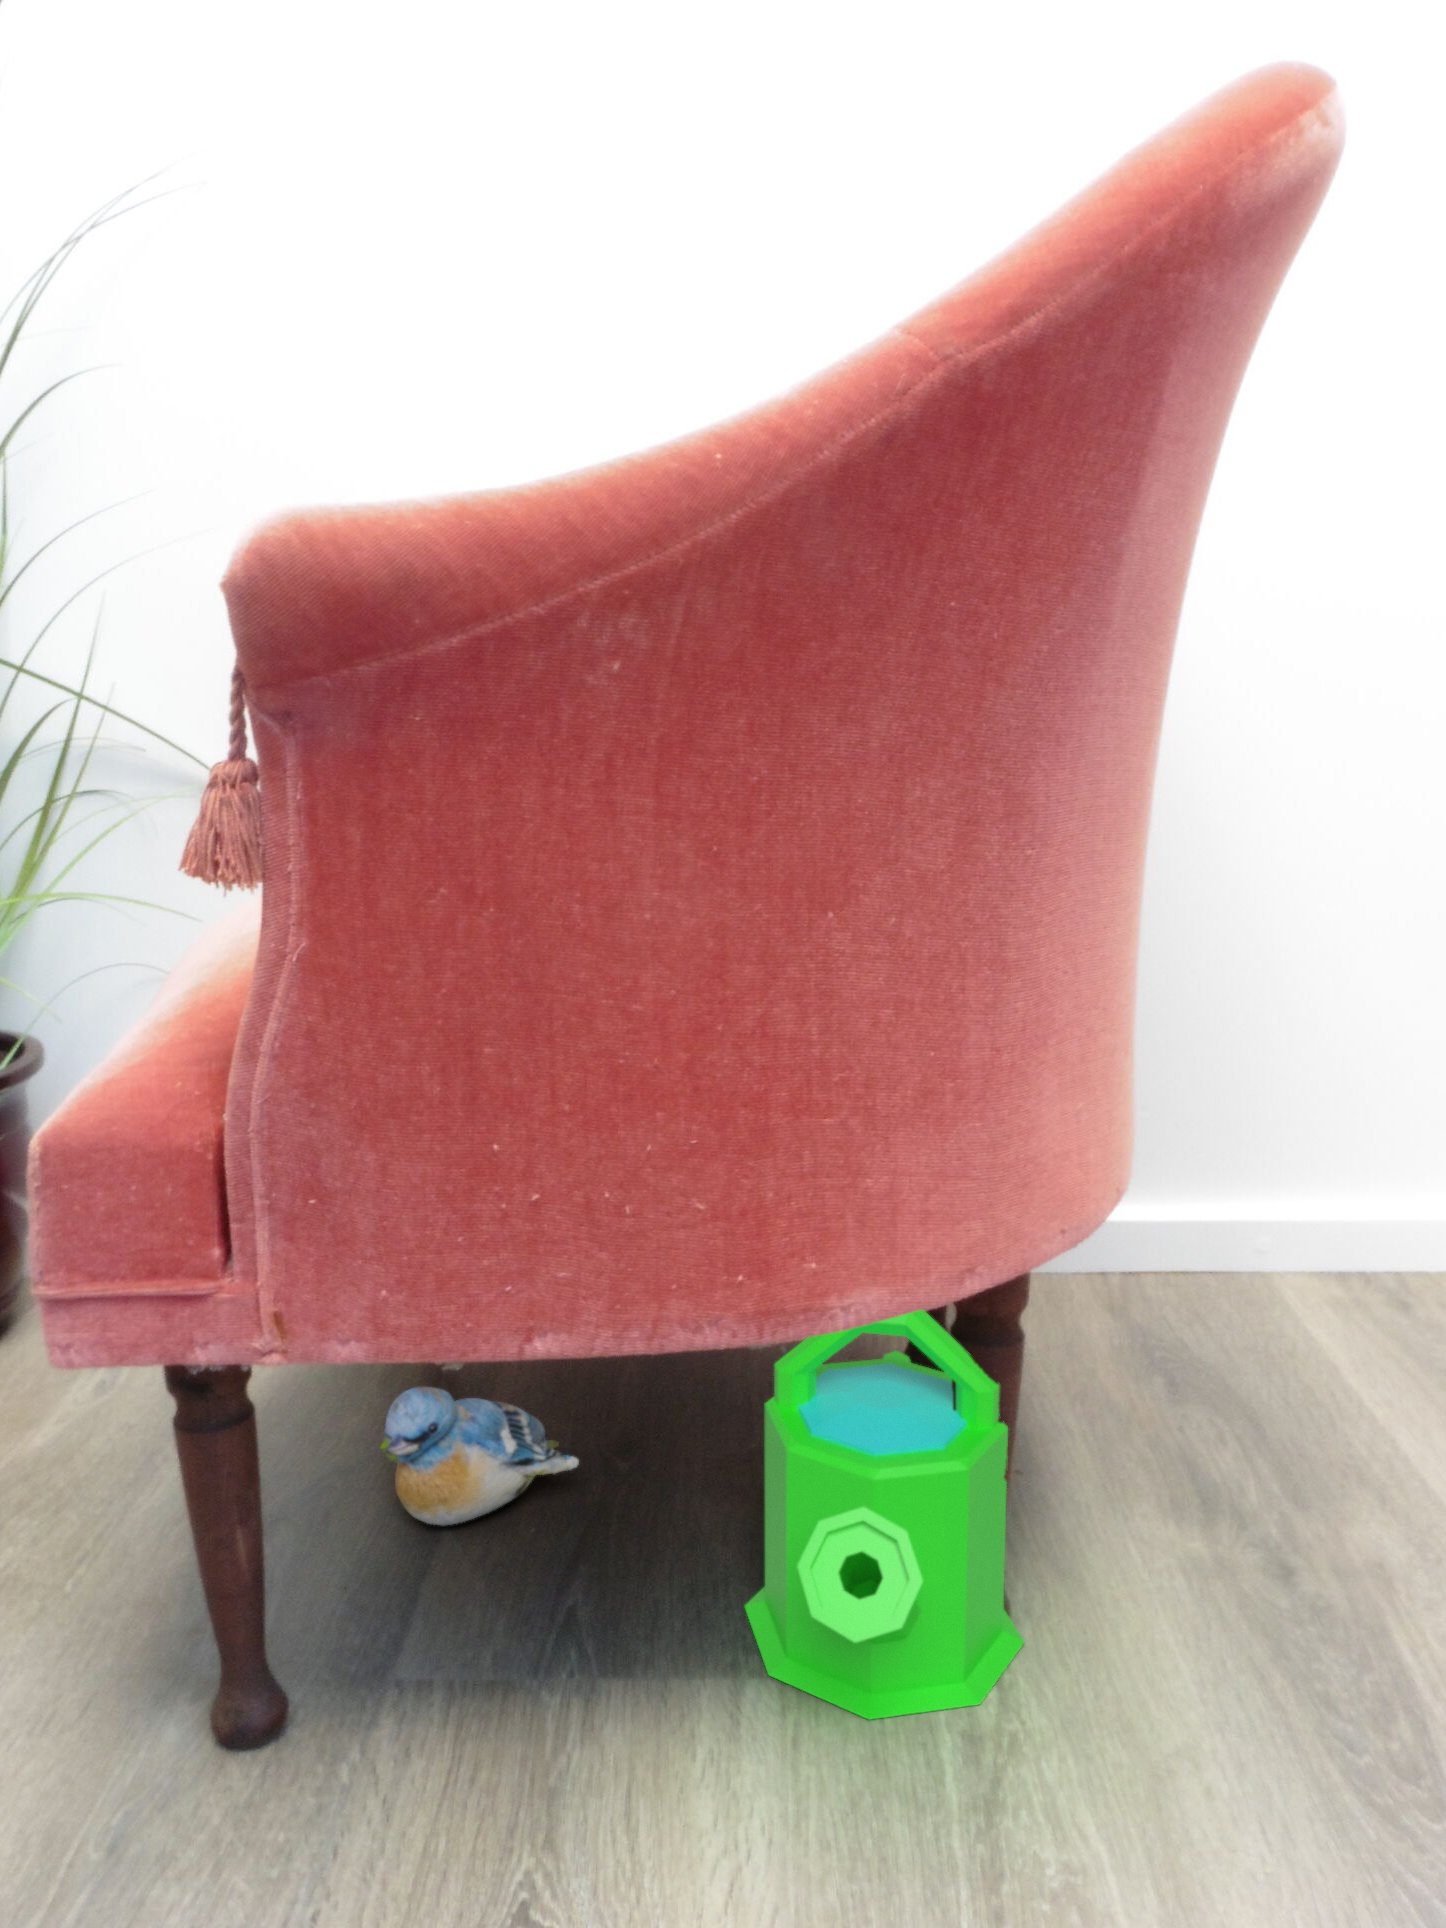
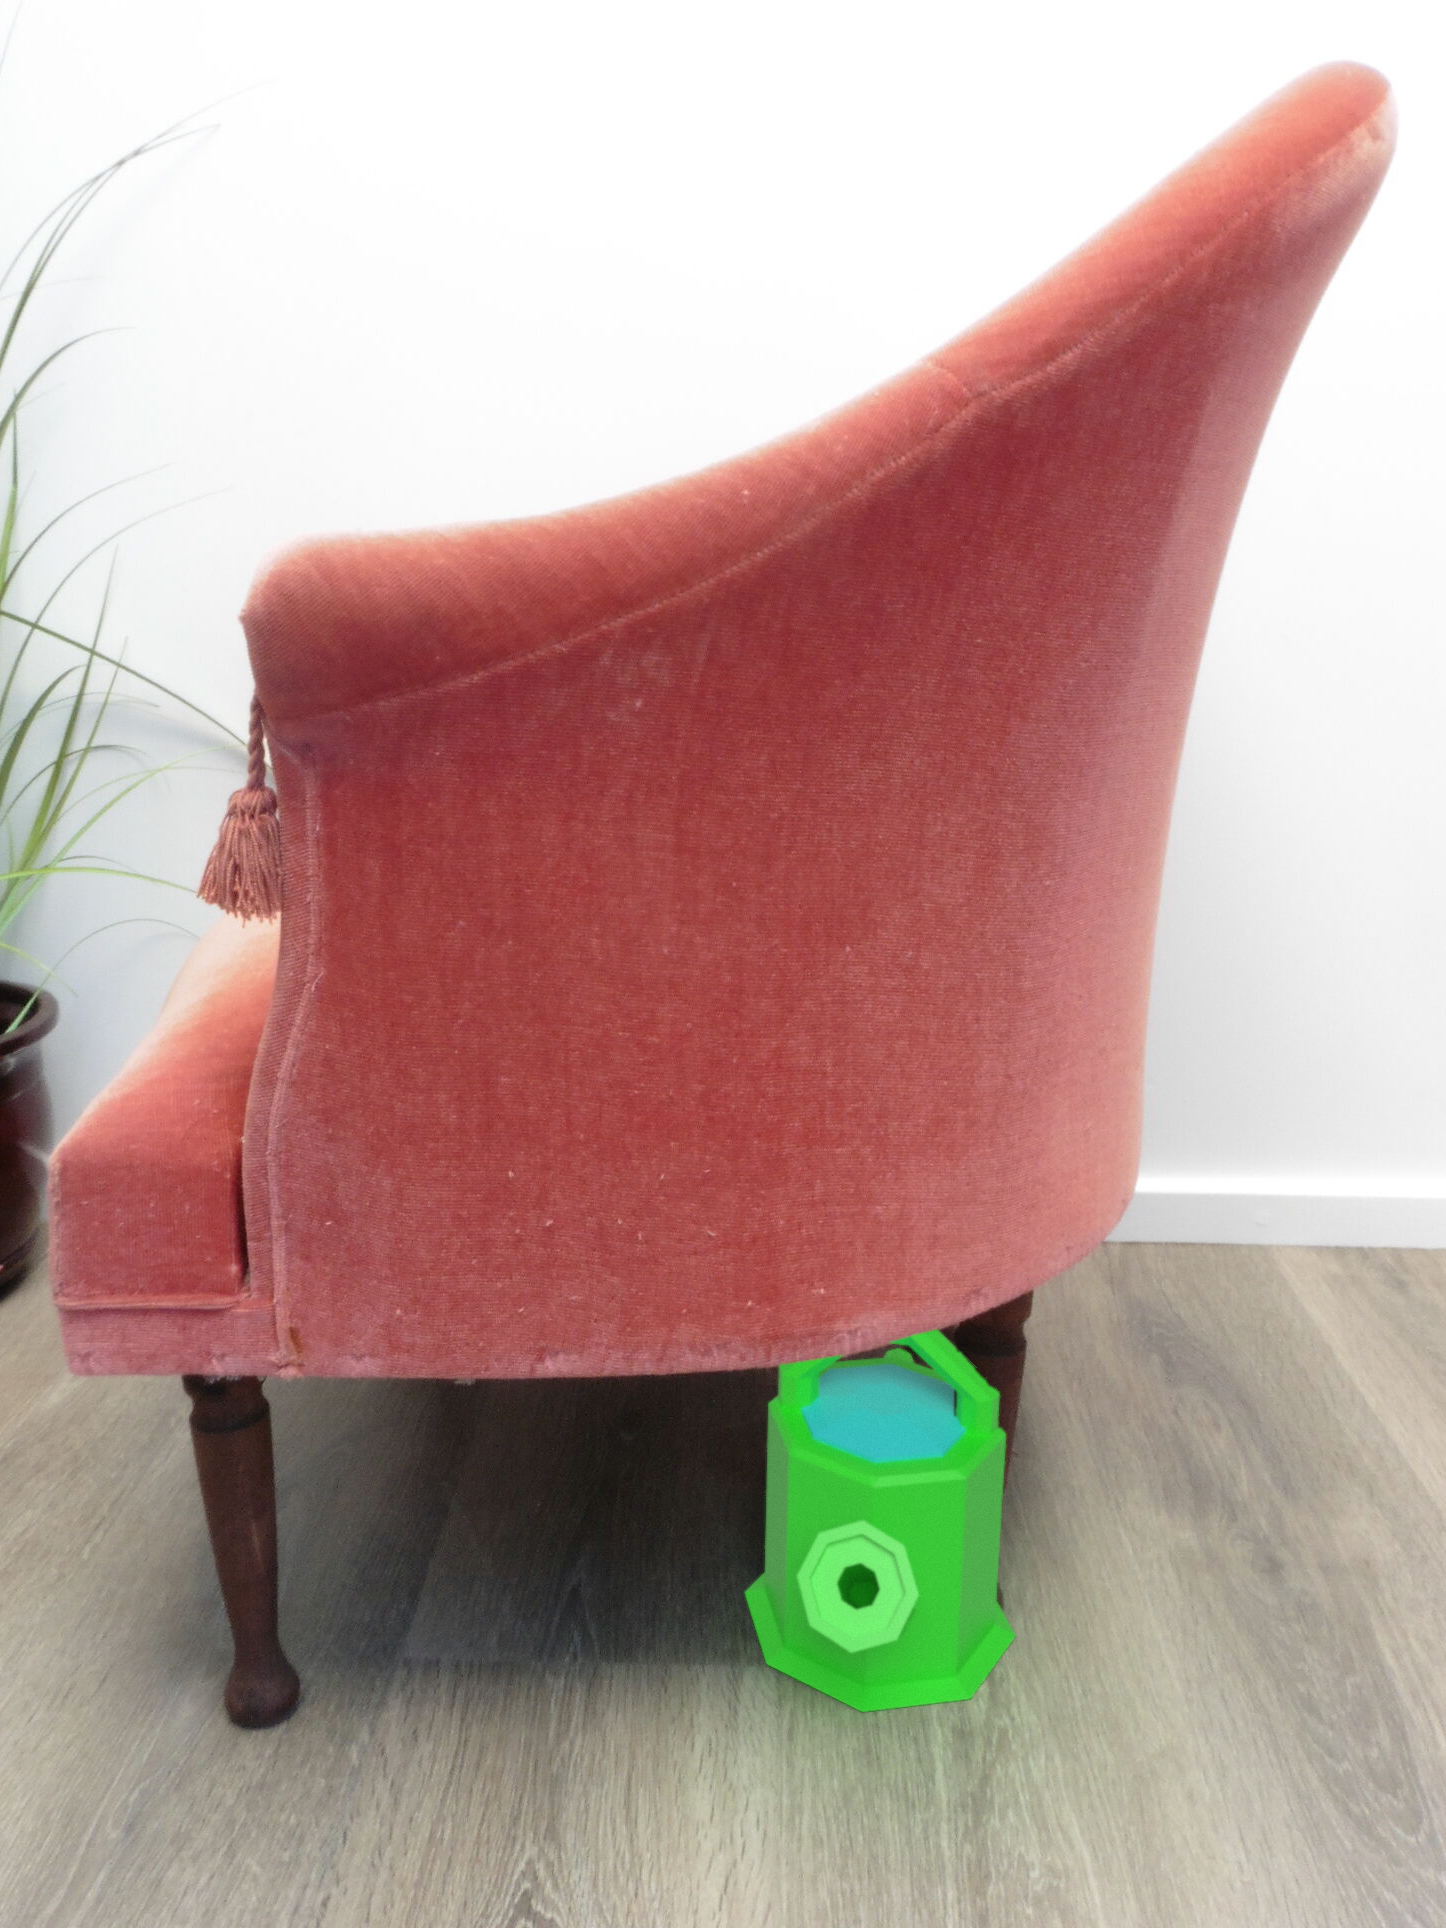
plush toy: present [380,1387,579,1526] -> none [391,1370,586,1503]

